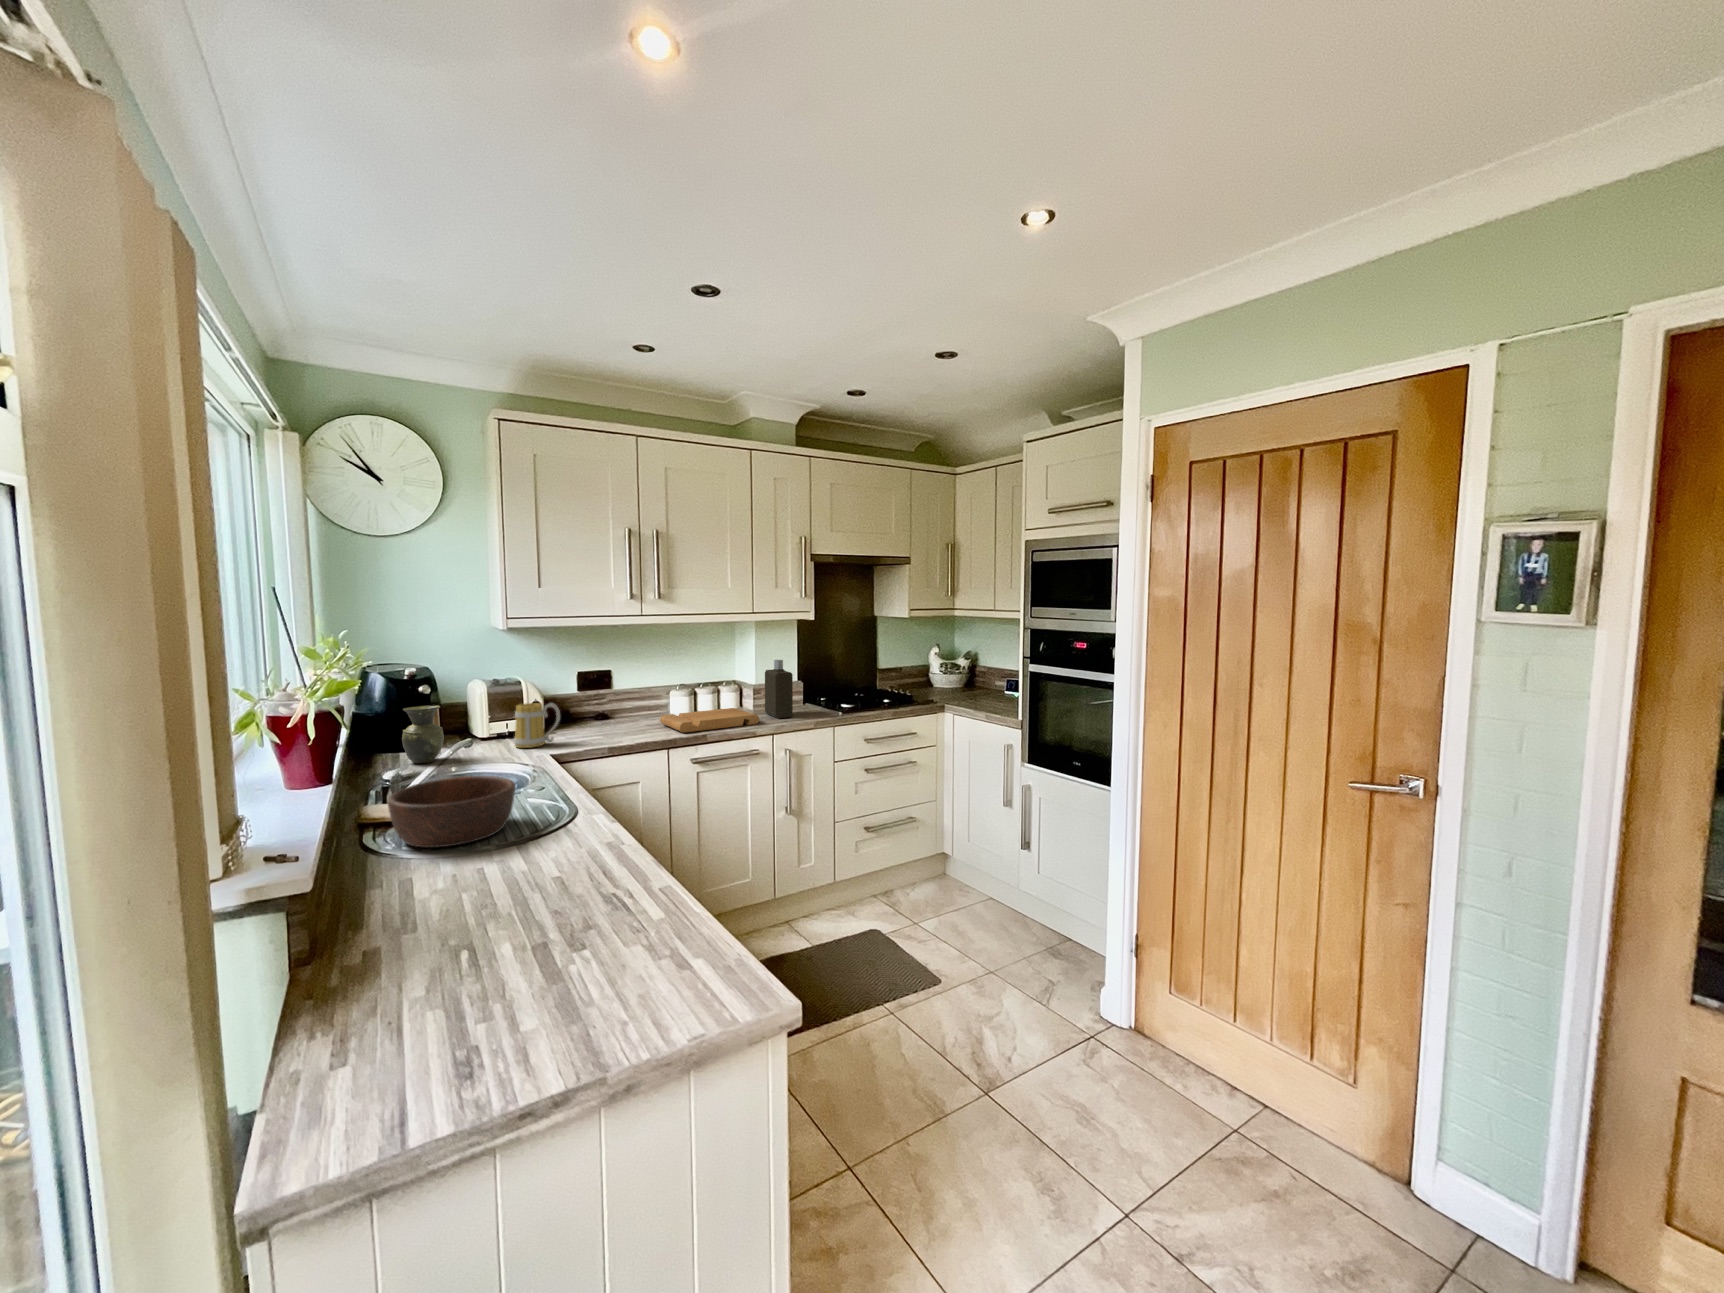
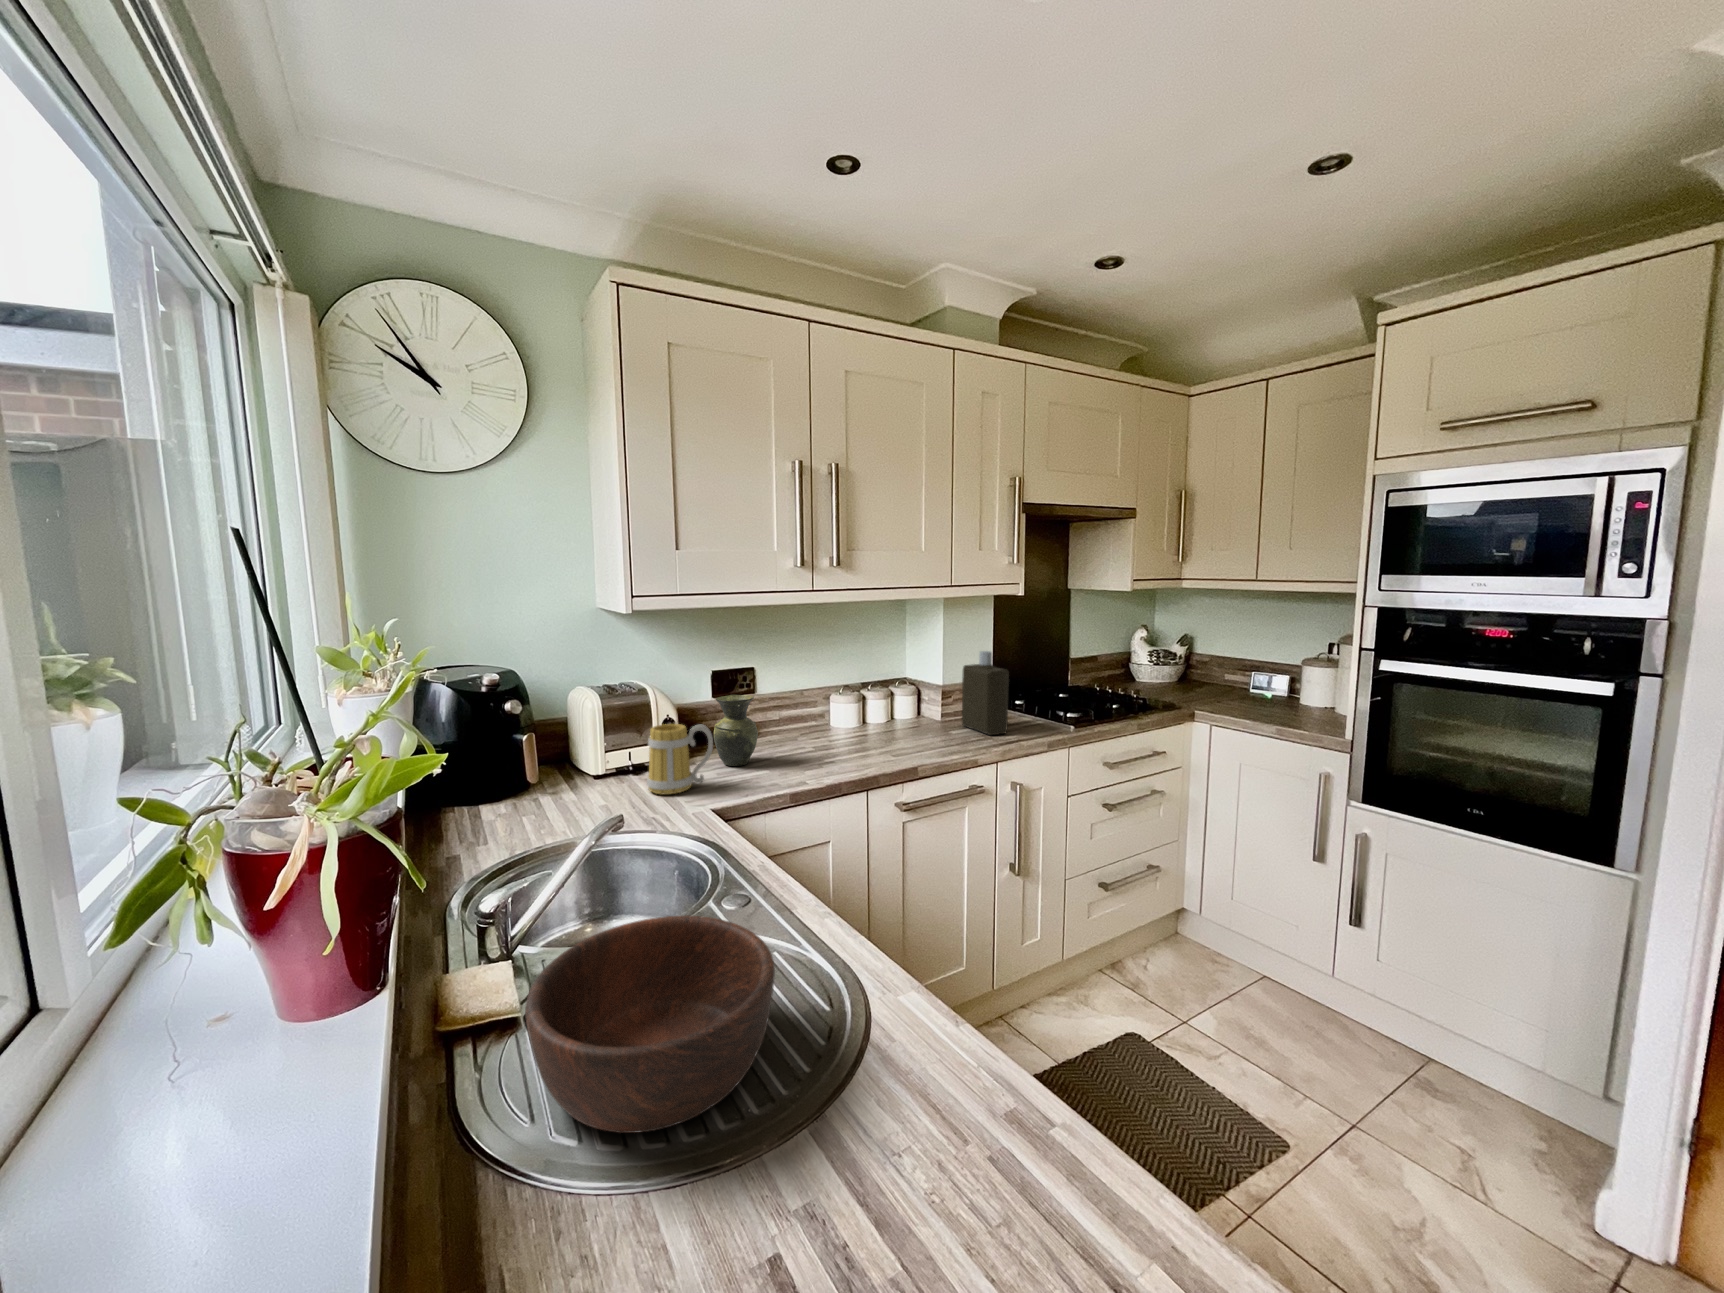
vase: present [402,705,444,763] -> present [714,695,758,766]
cutting board: present [660,708,759,733] -> none [833,719,973,763]

